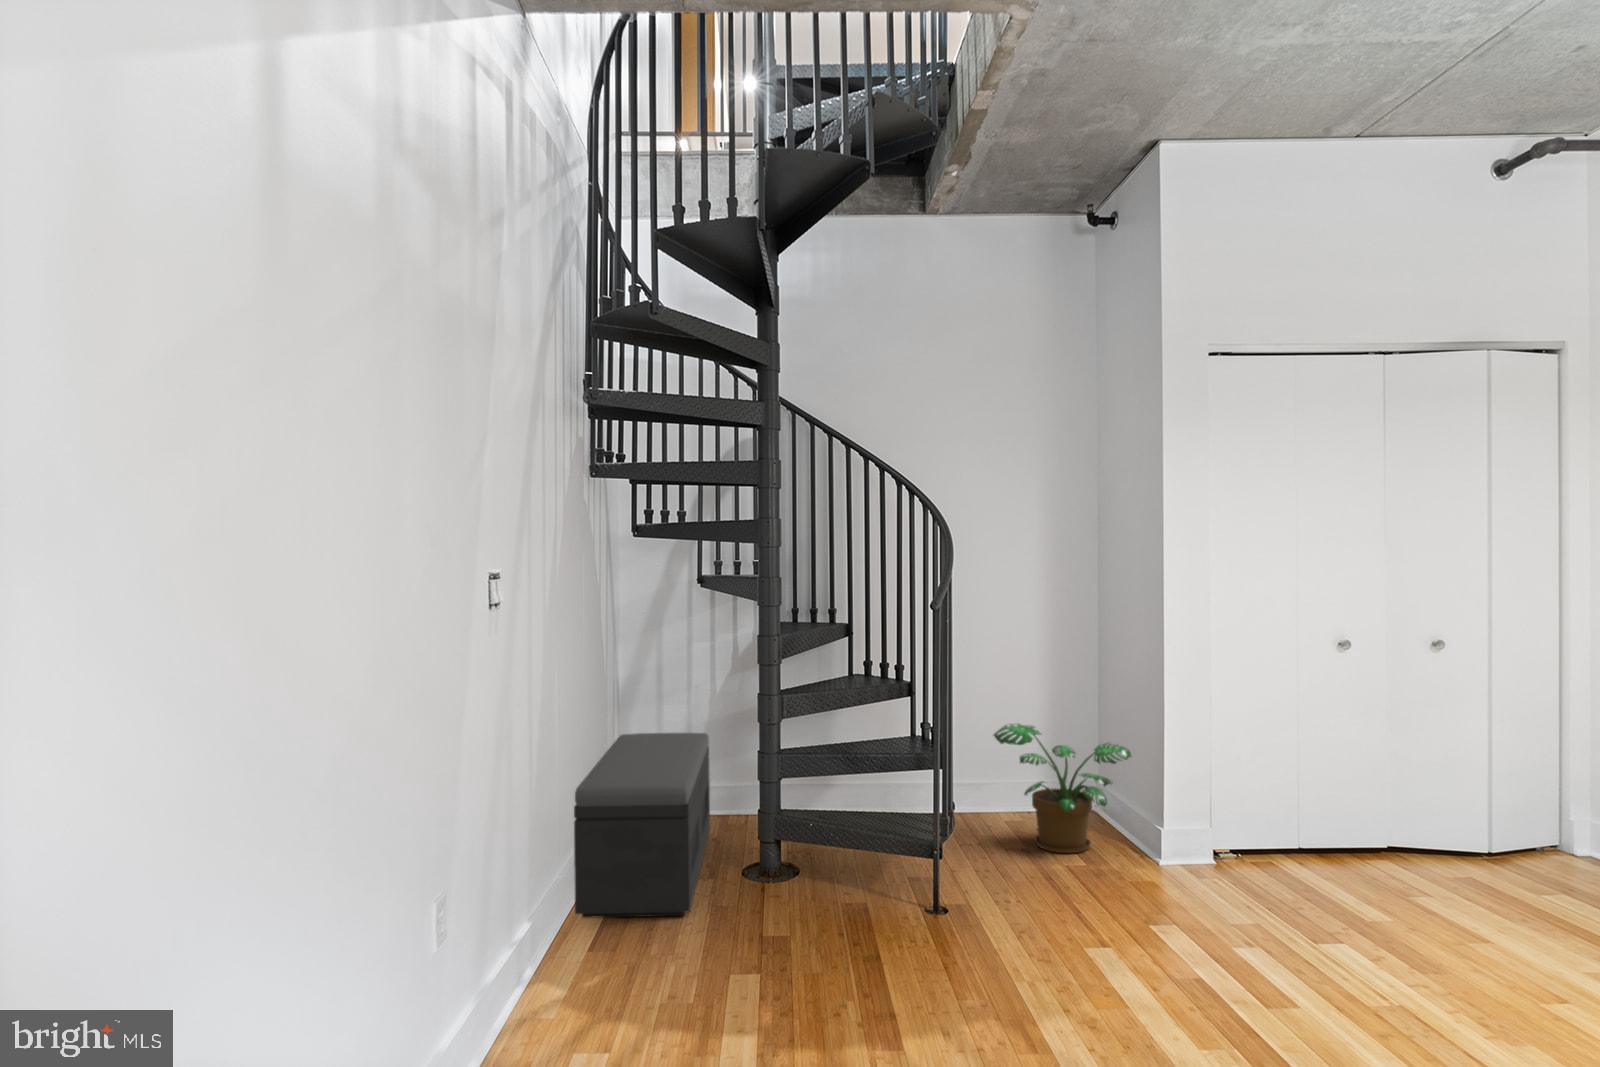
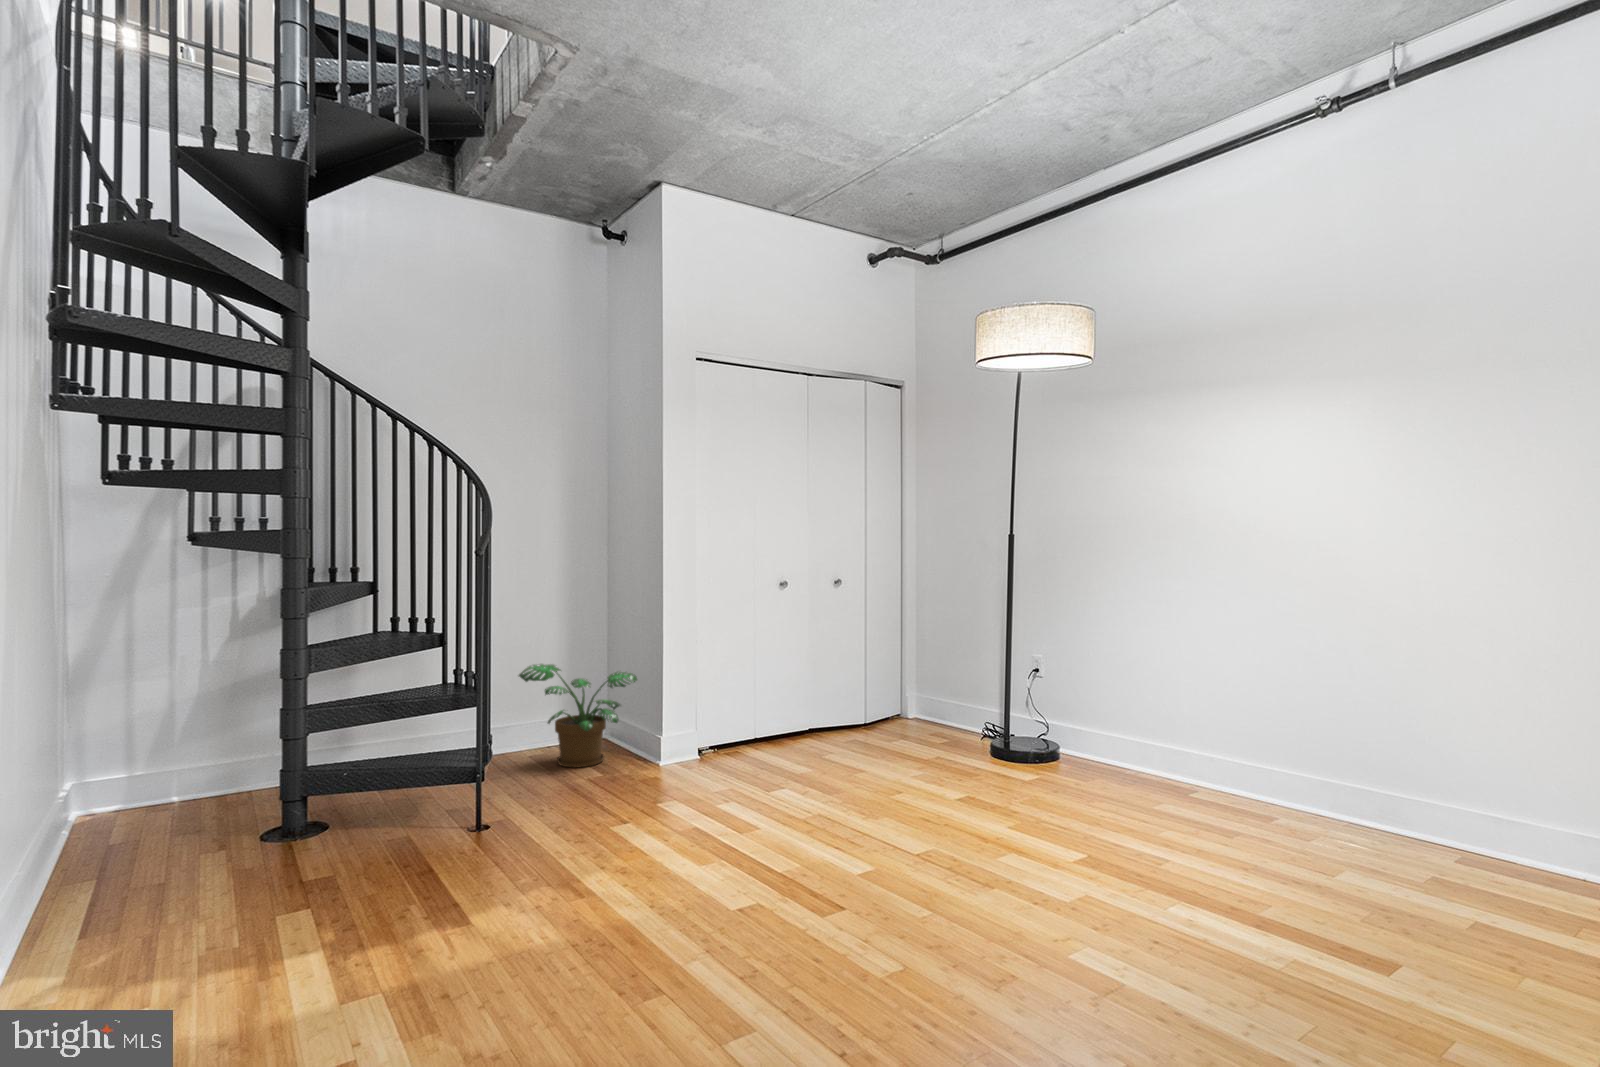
storage bench: present [574,733,710,918] -> none [55,698,216,901]

